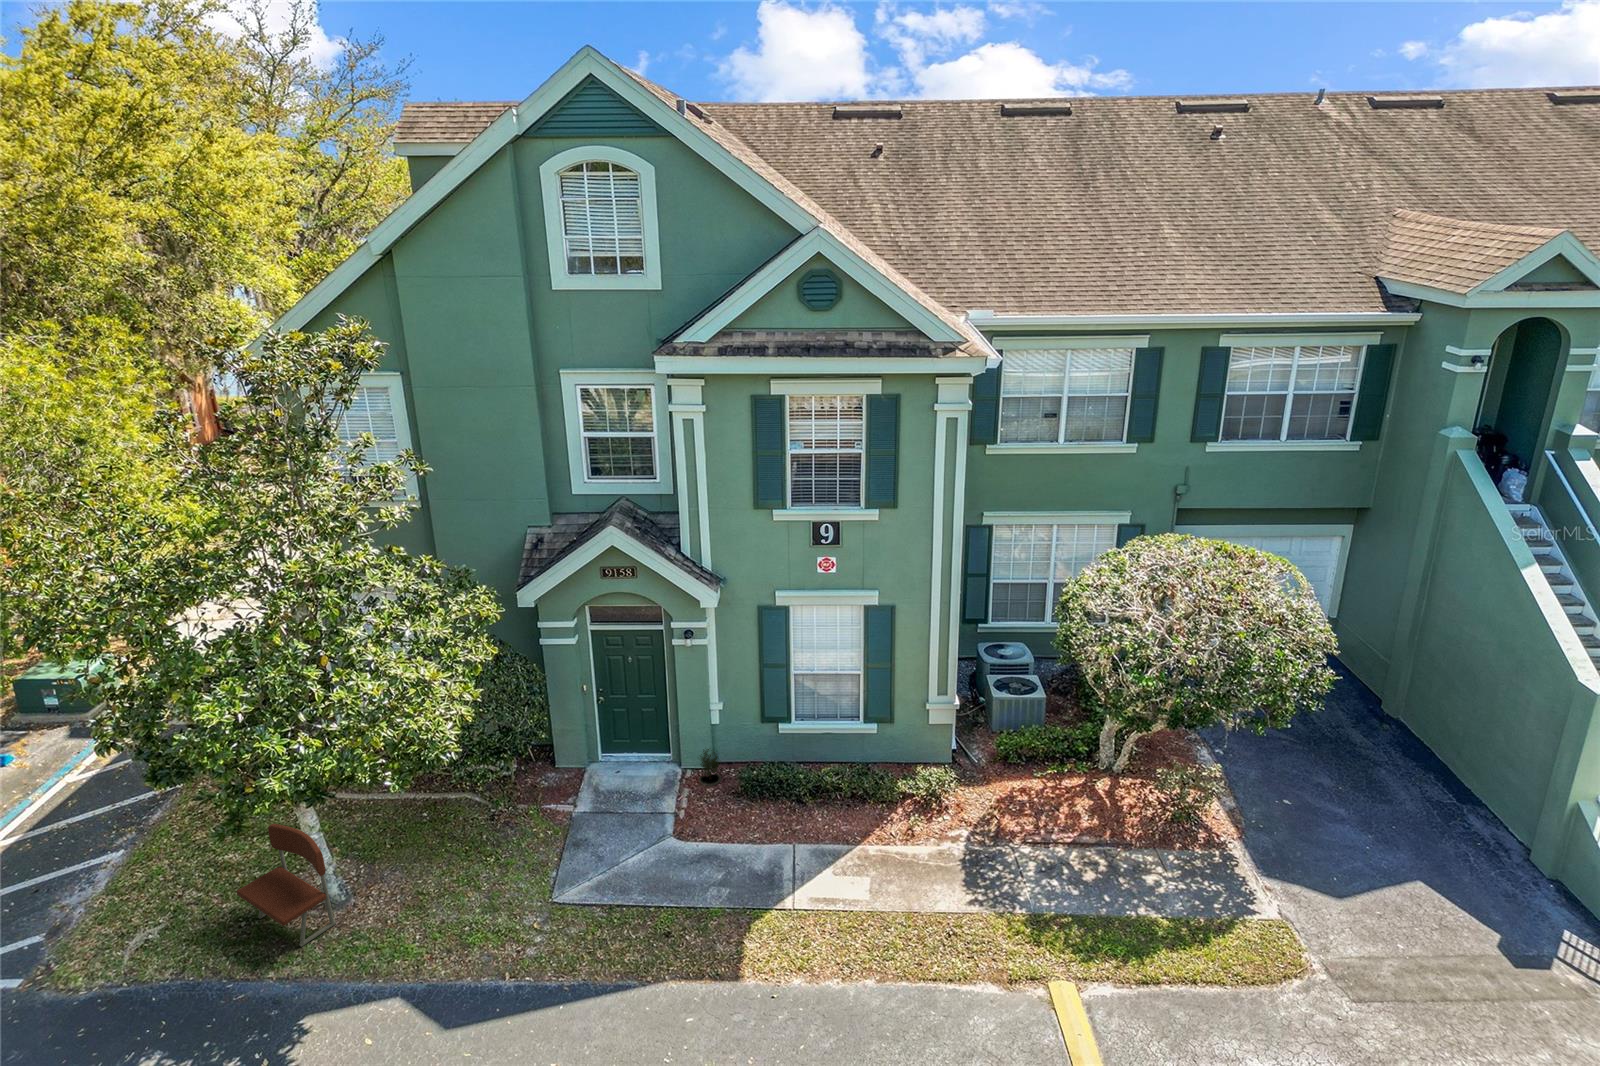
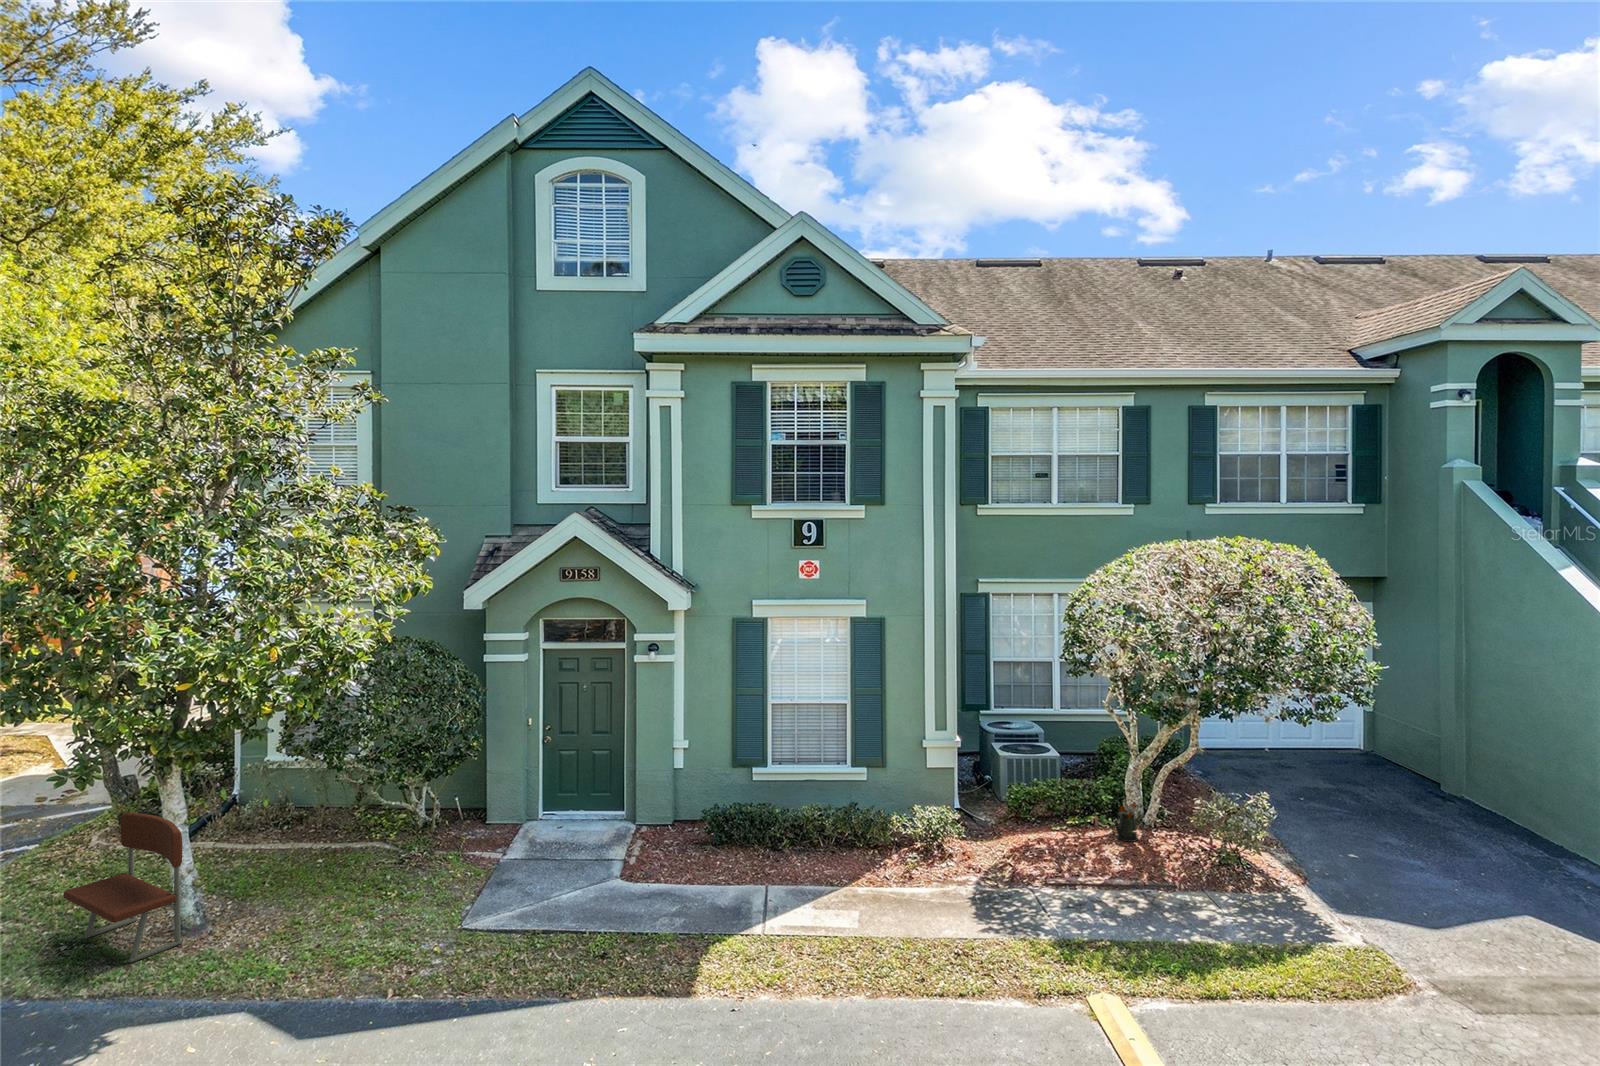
potted tree: present [699,749,721,786] -> none [654,787,683,837]
watering can: none [1088,753,1111,787] -> present [1114,803,1139,842]

